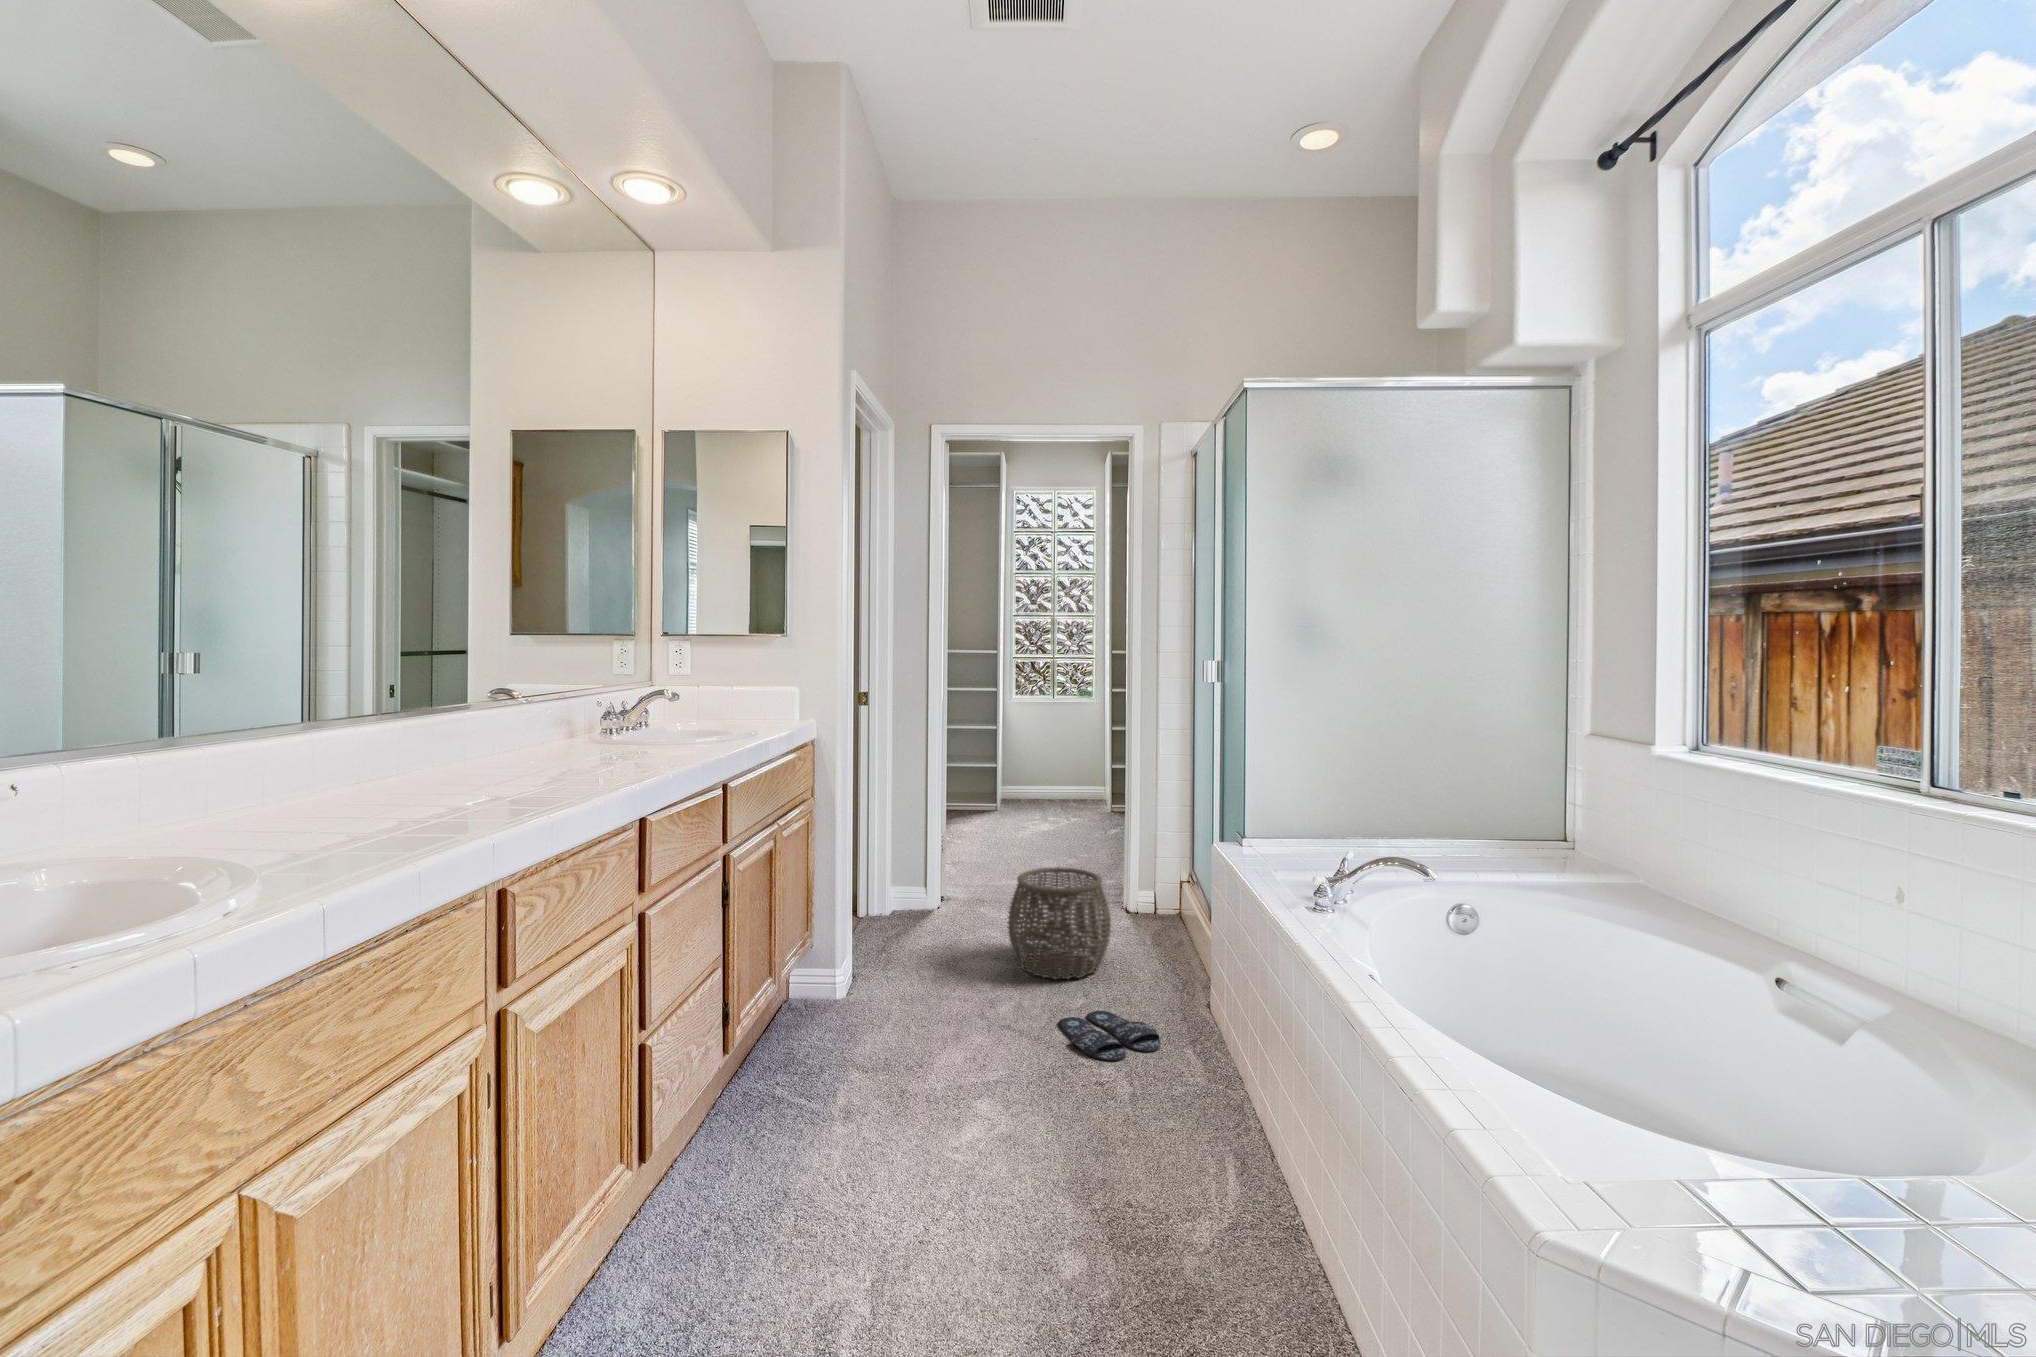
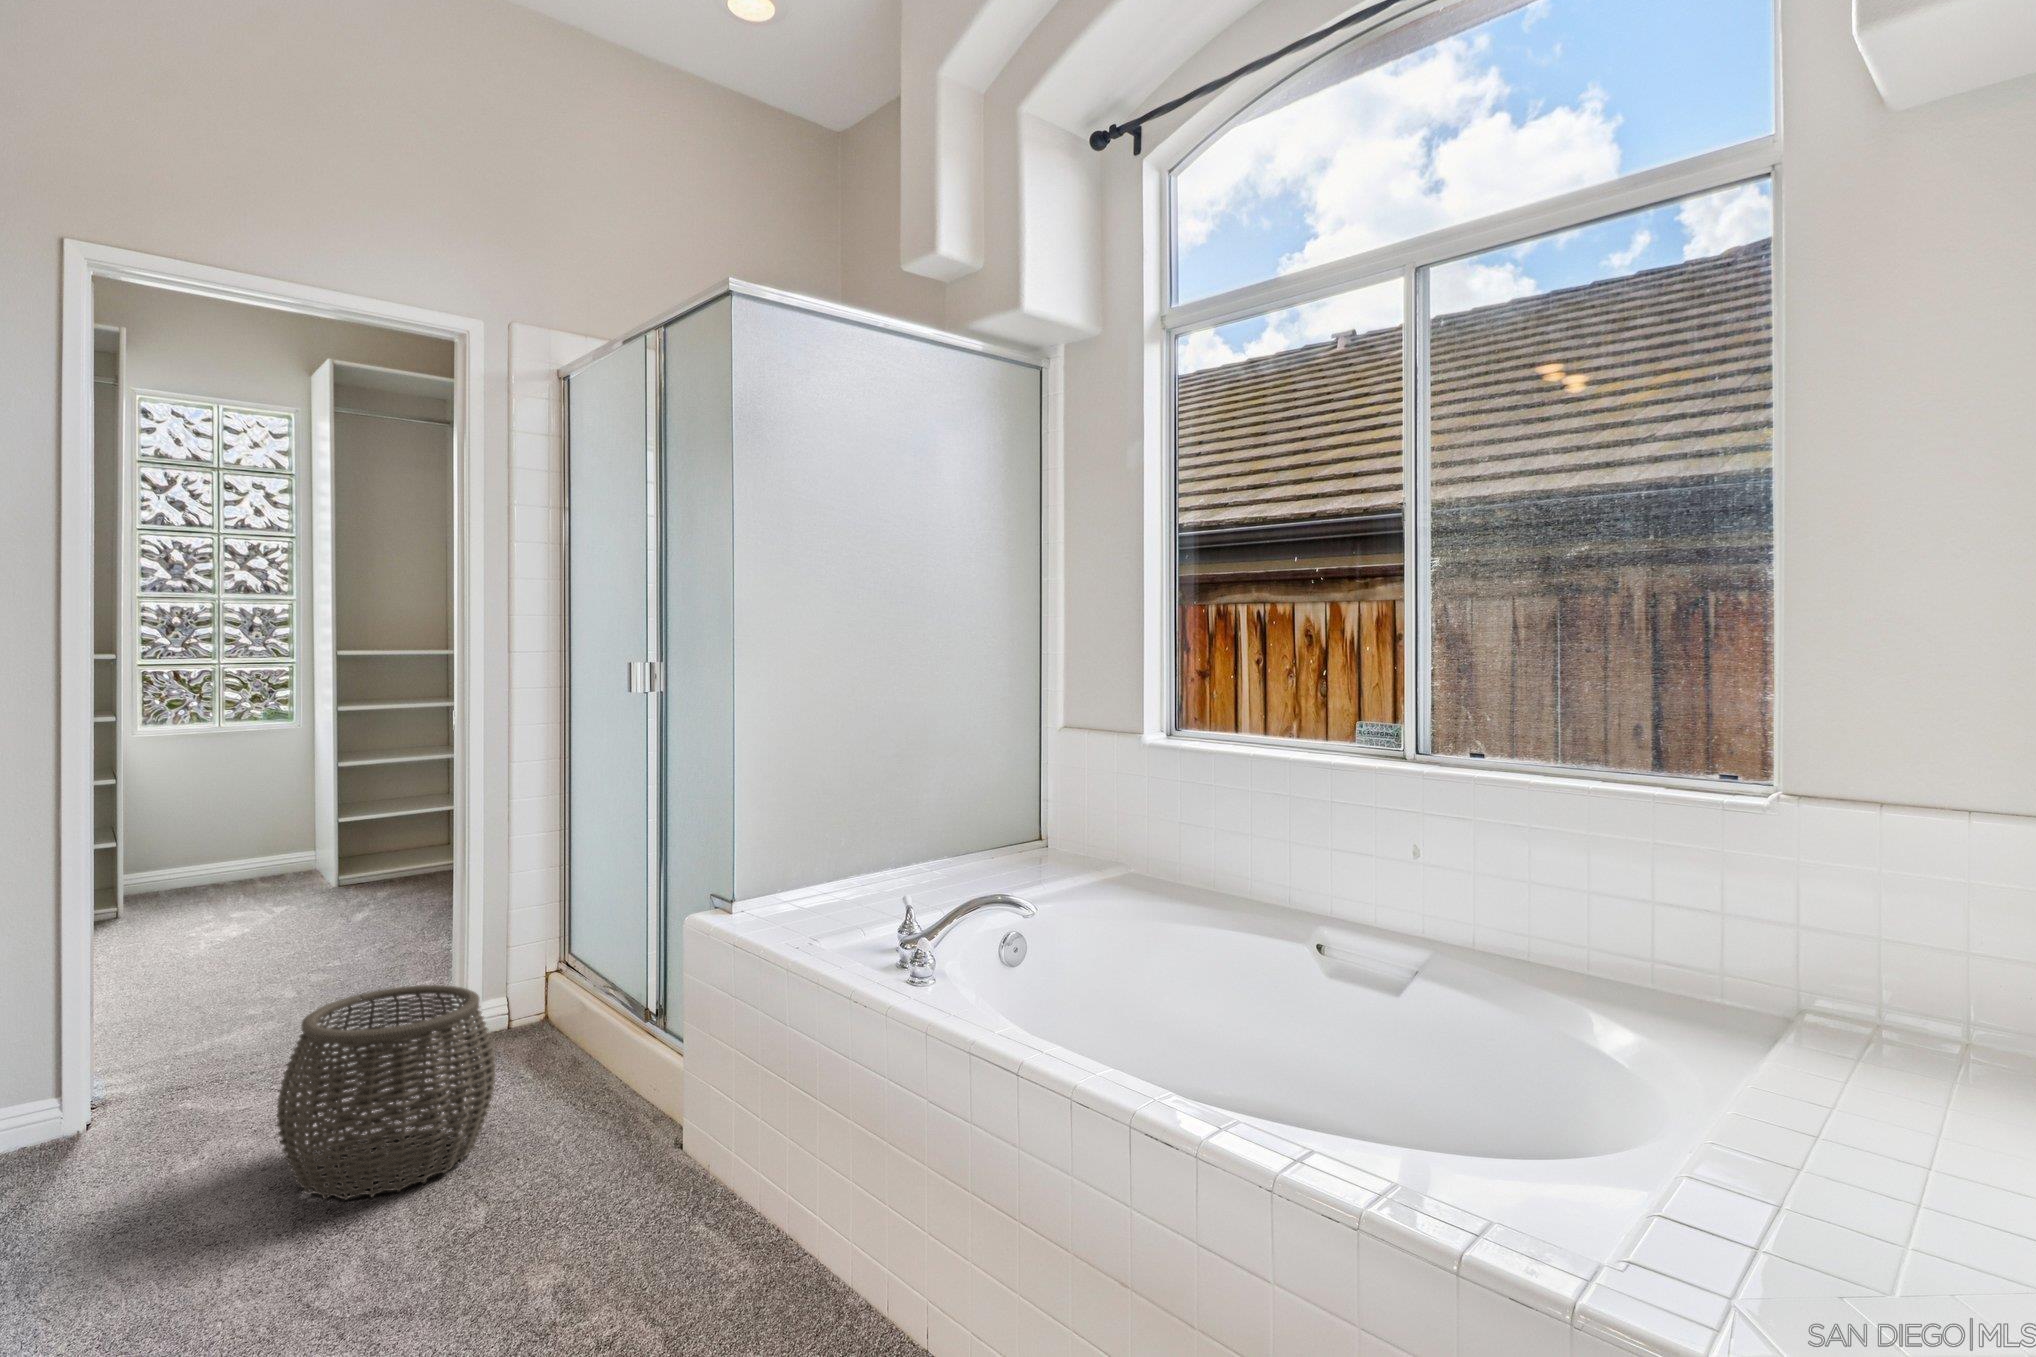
slippers: present [1059,1011,1160,1061] -> none [455,1206,660,1305]

